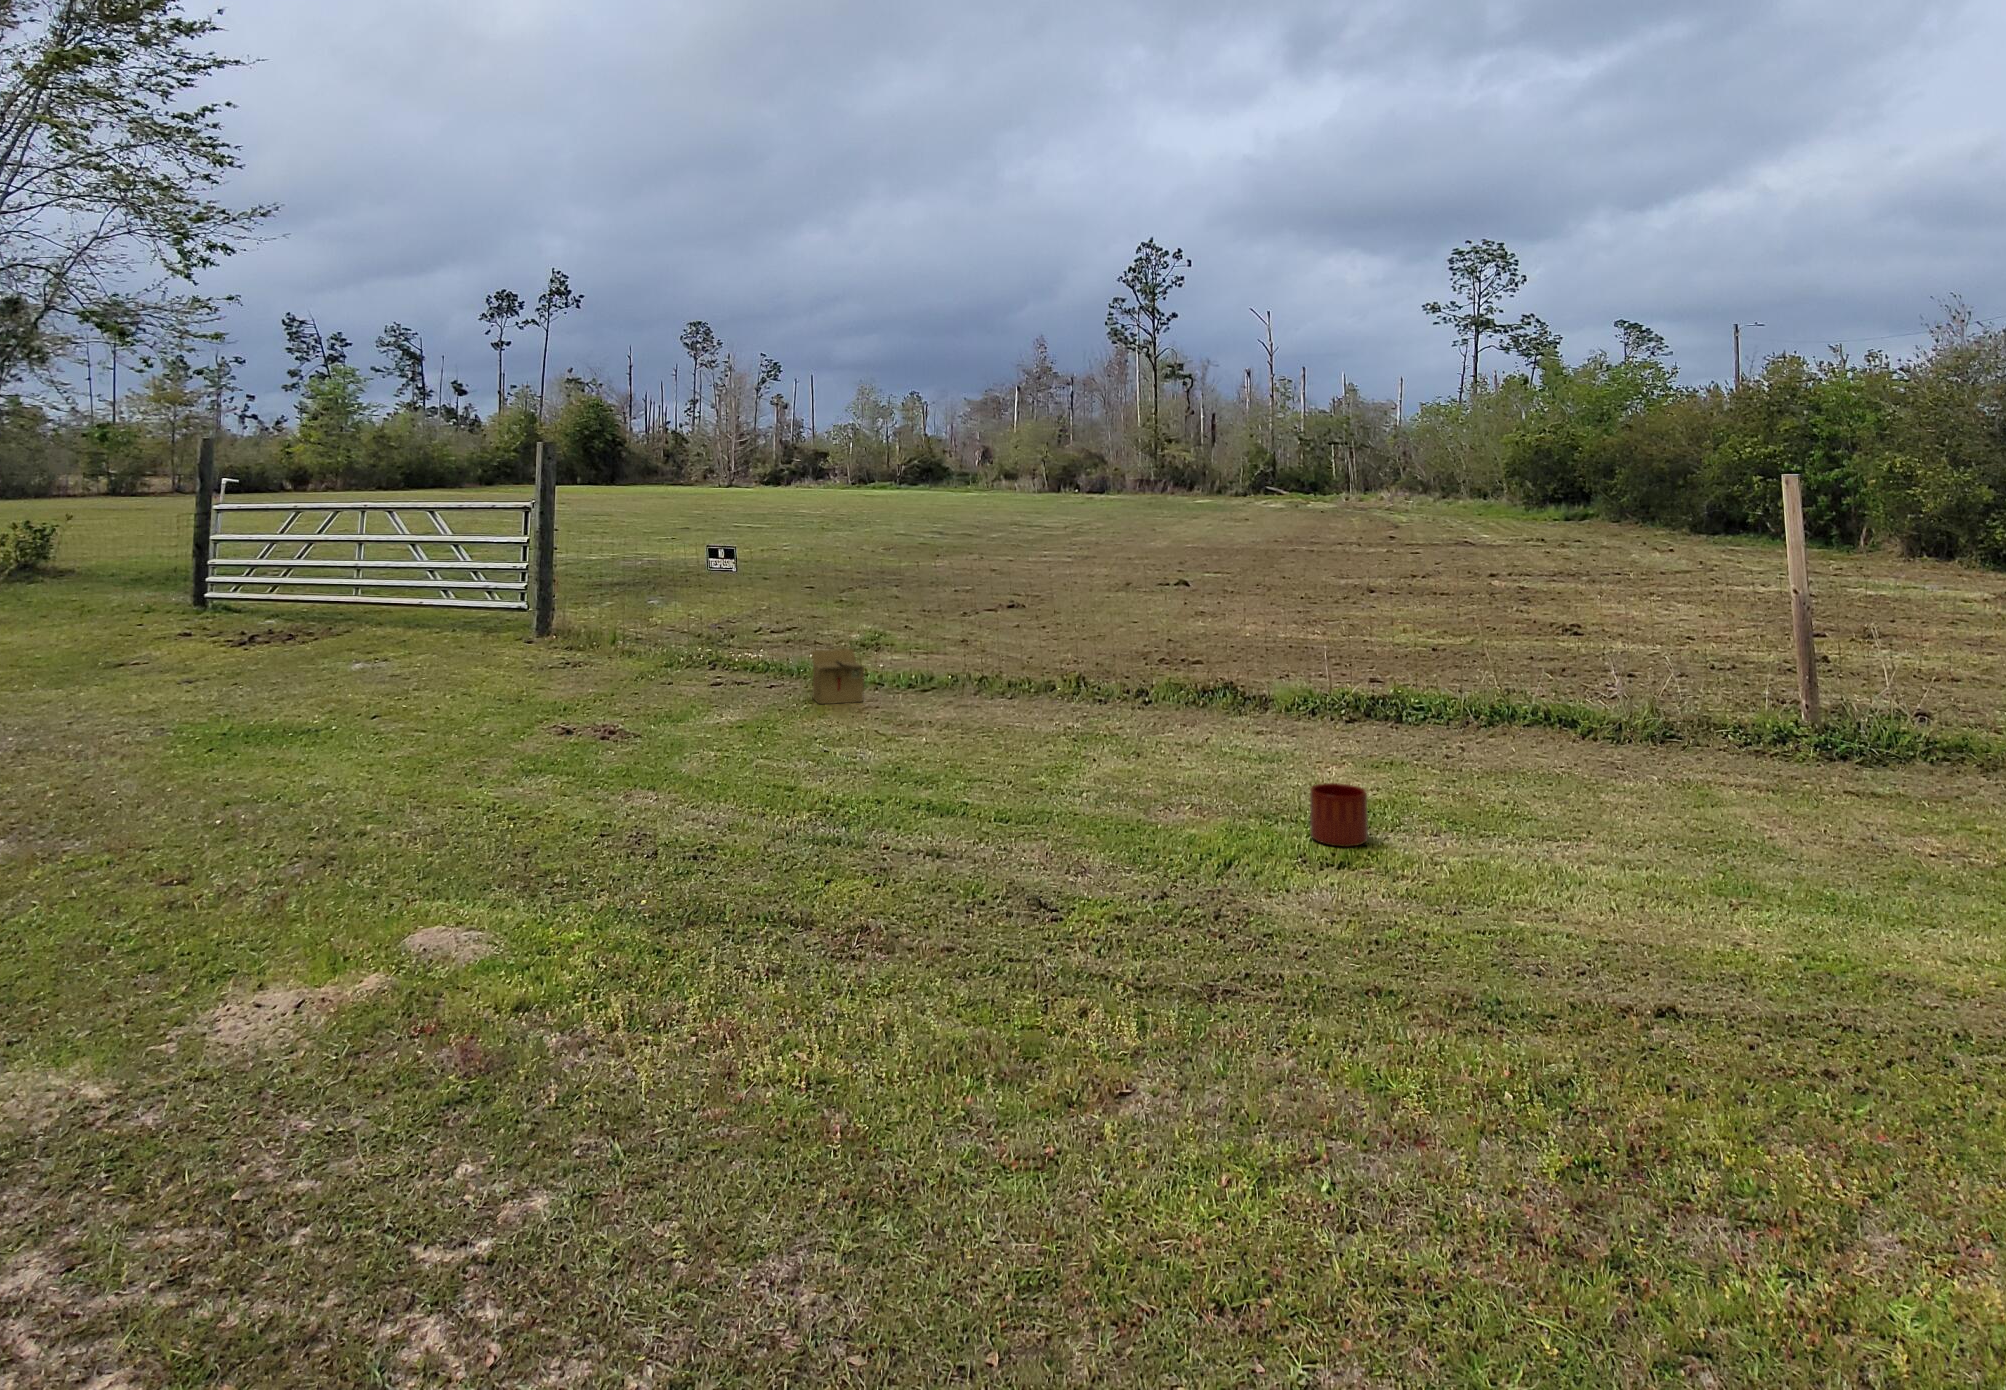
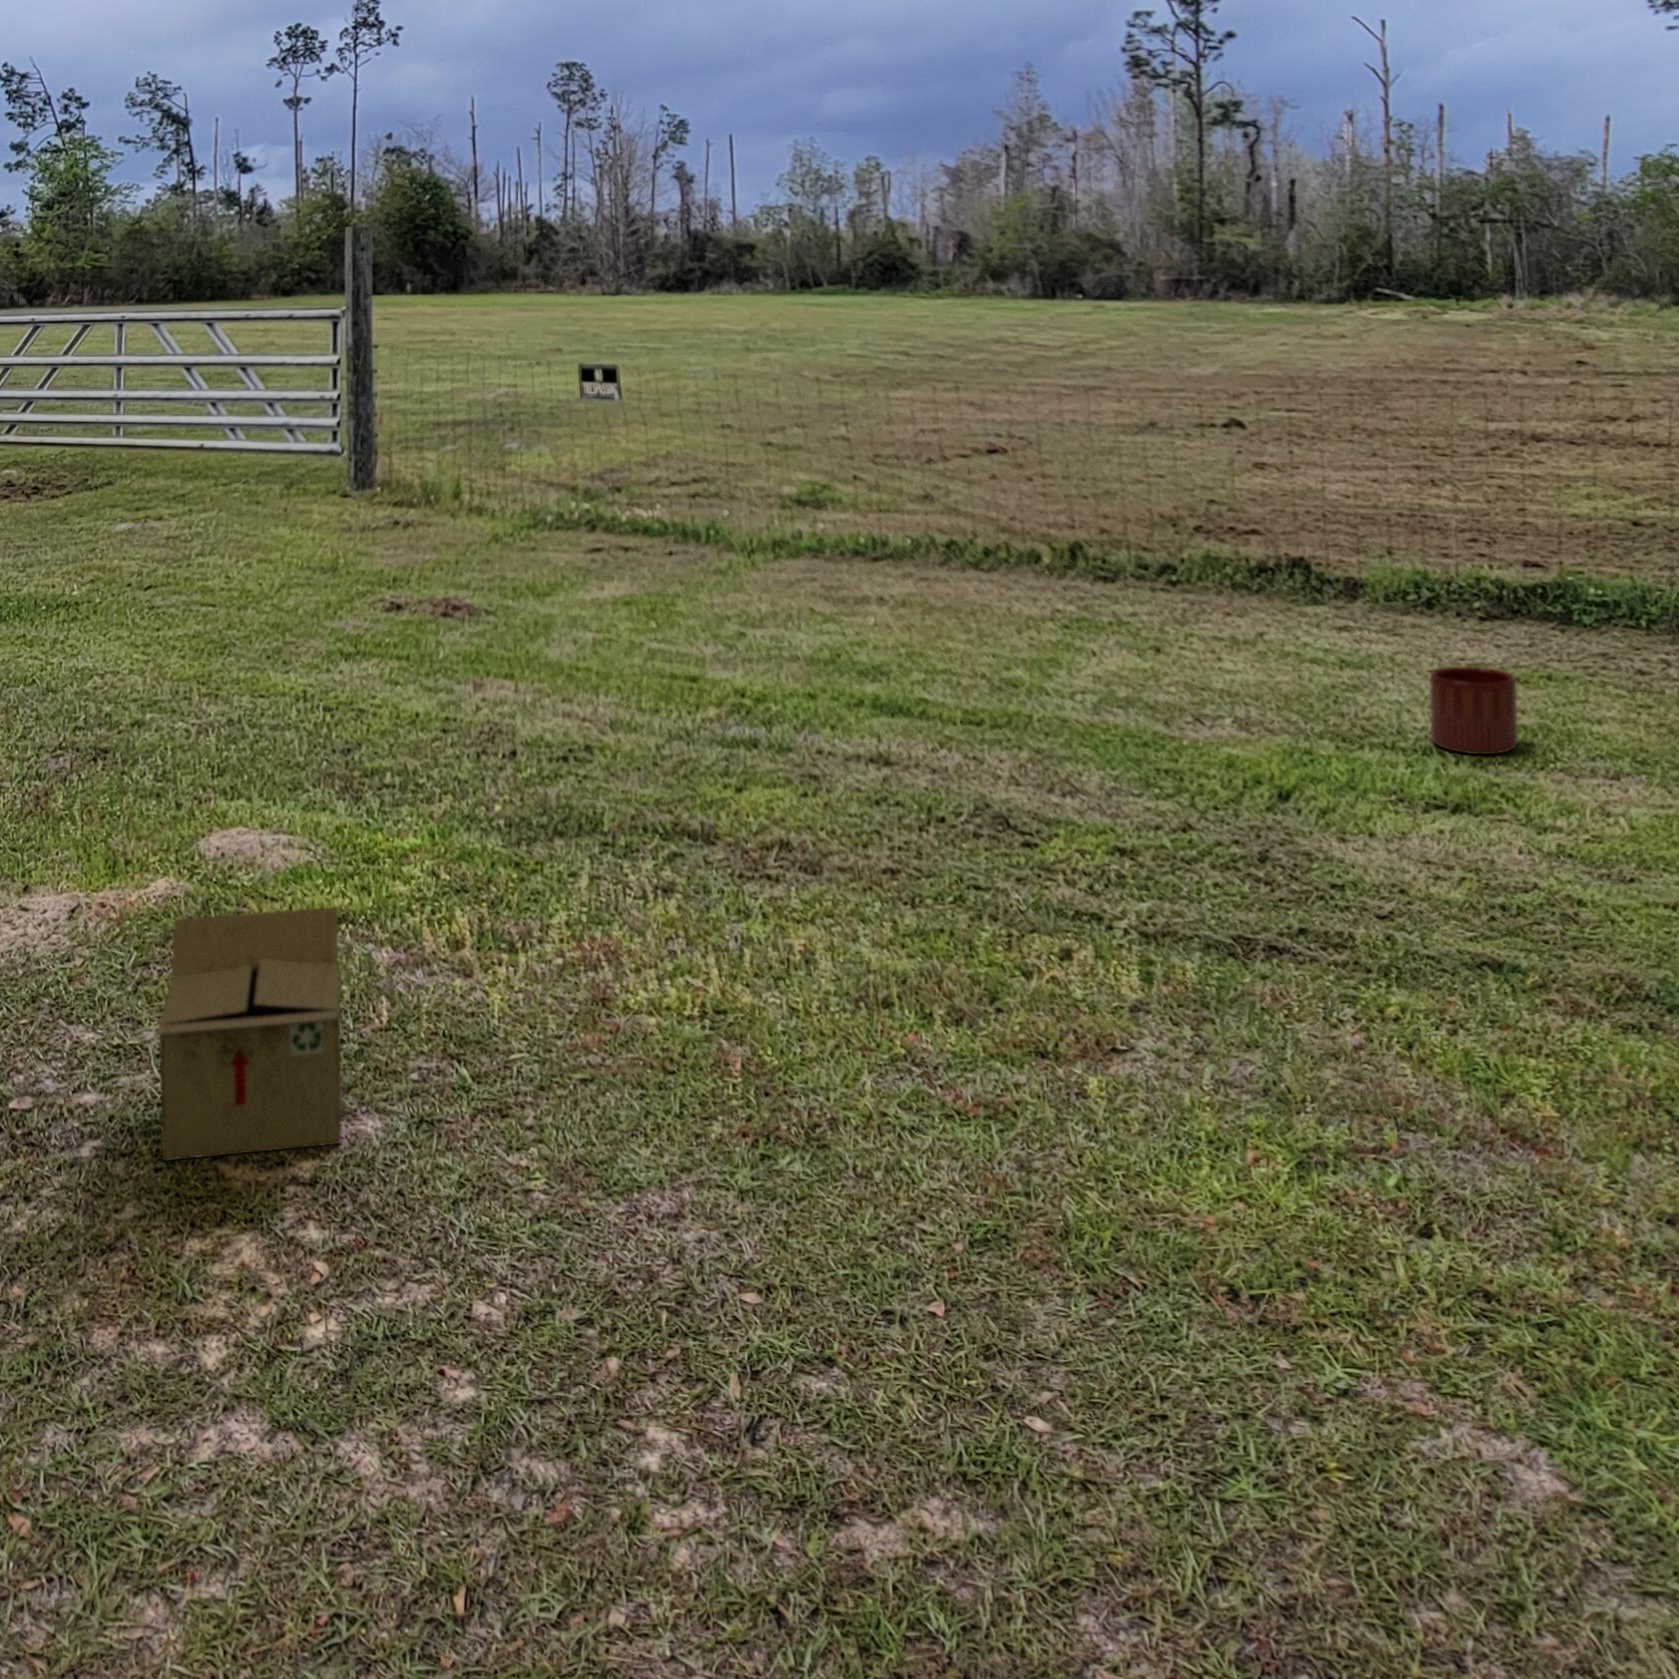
cardboard box: present [812,649,866,704] -> present [155,907,341,1161]

